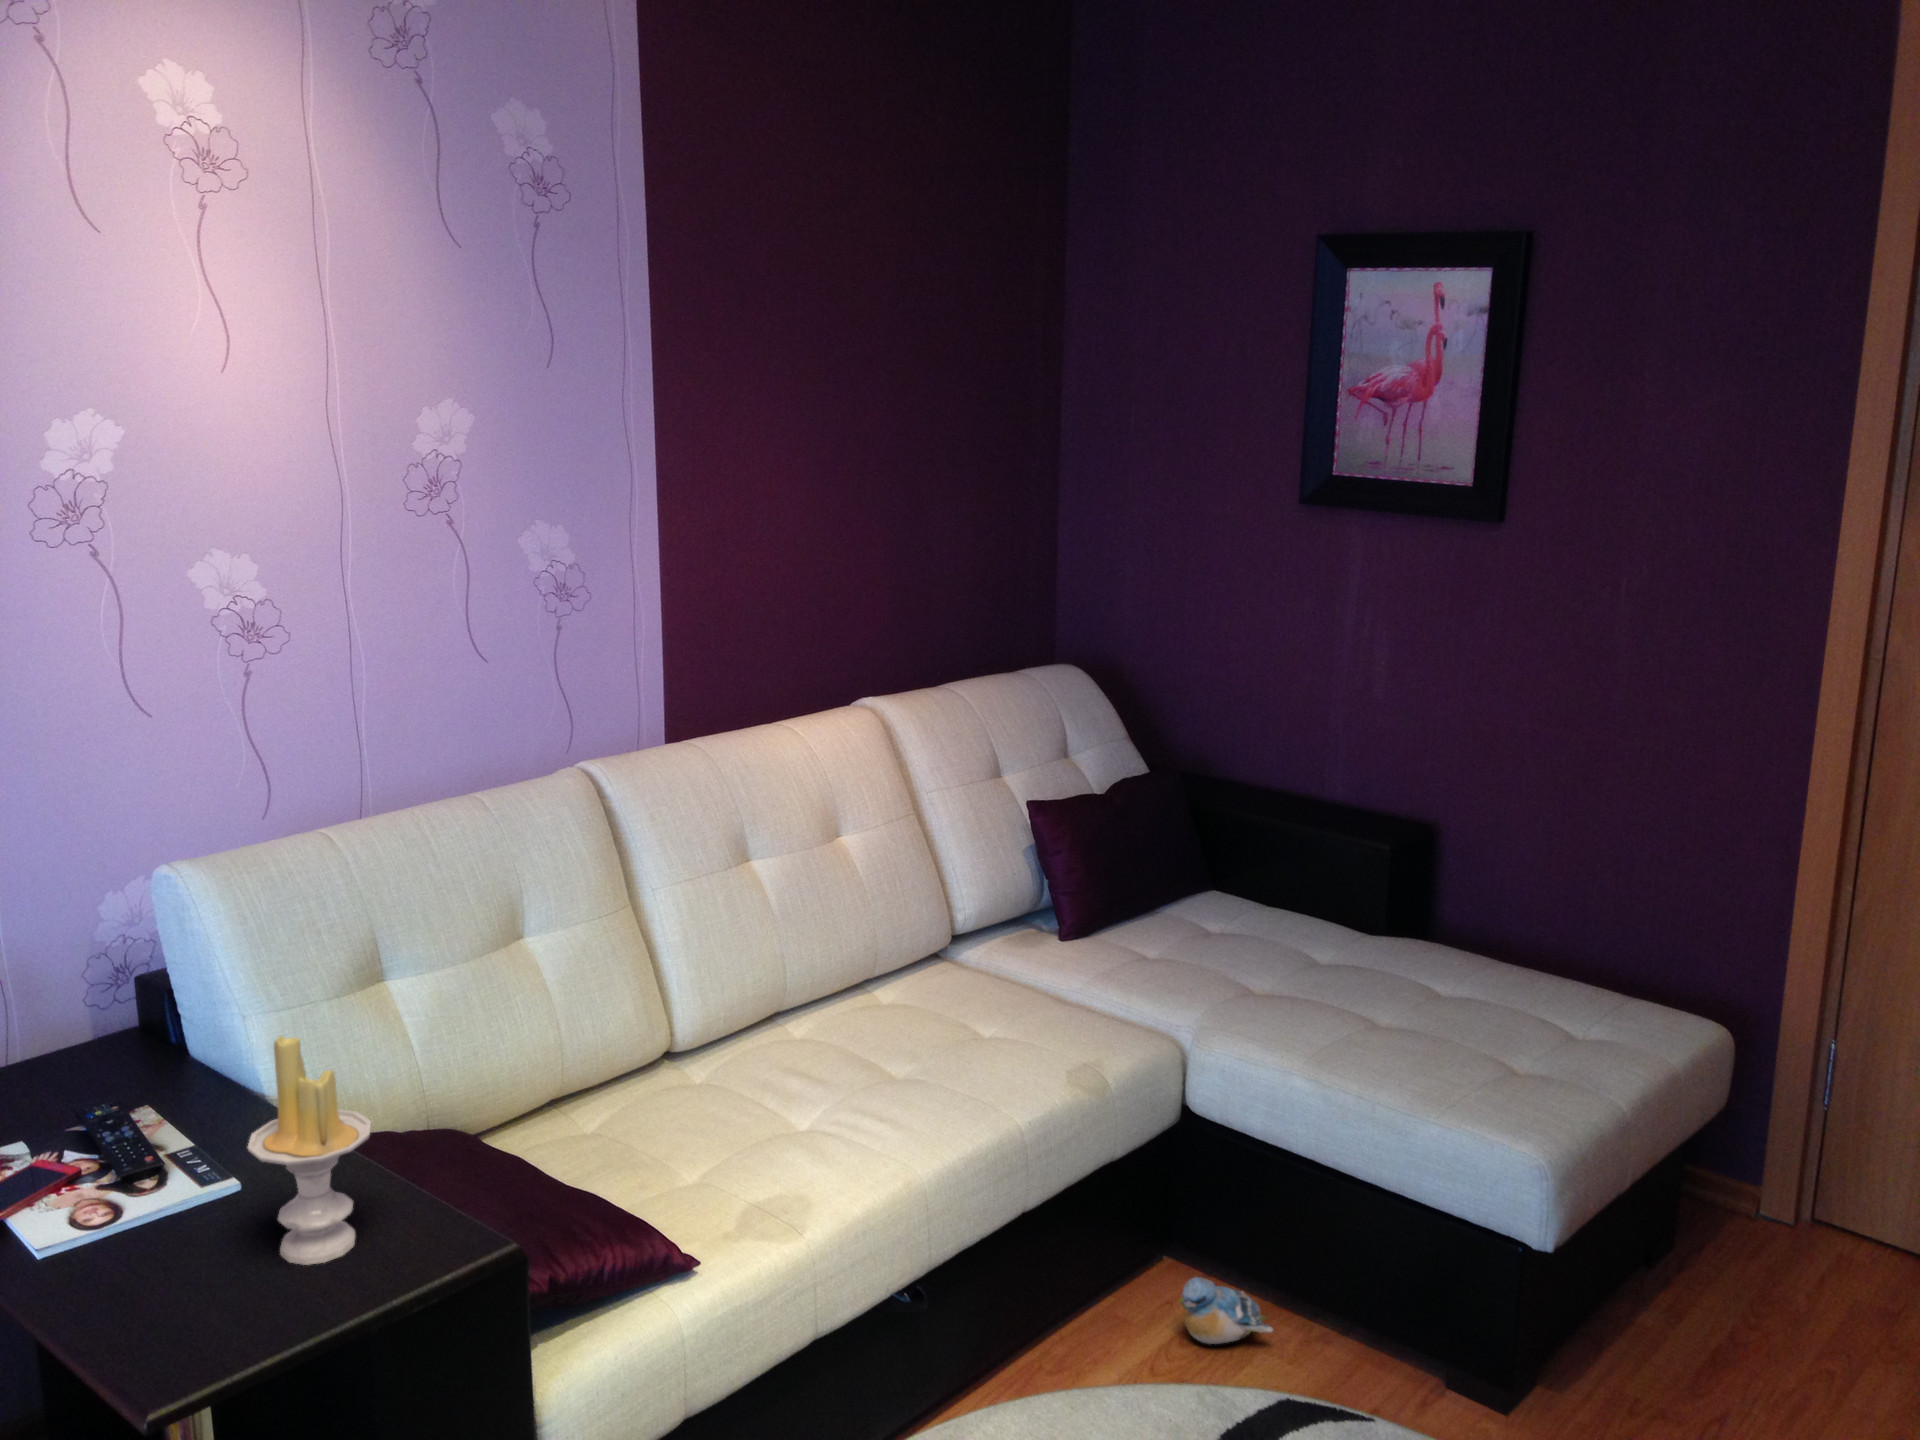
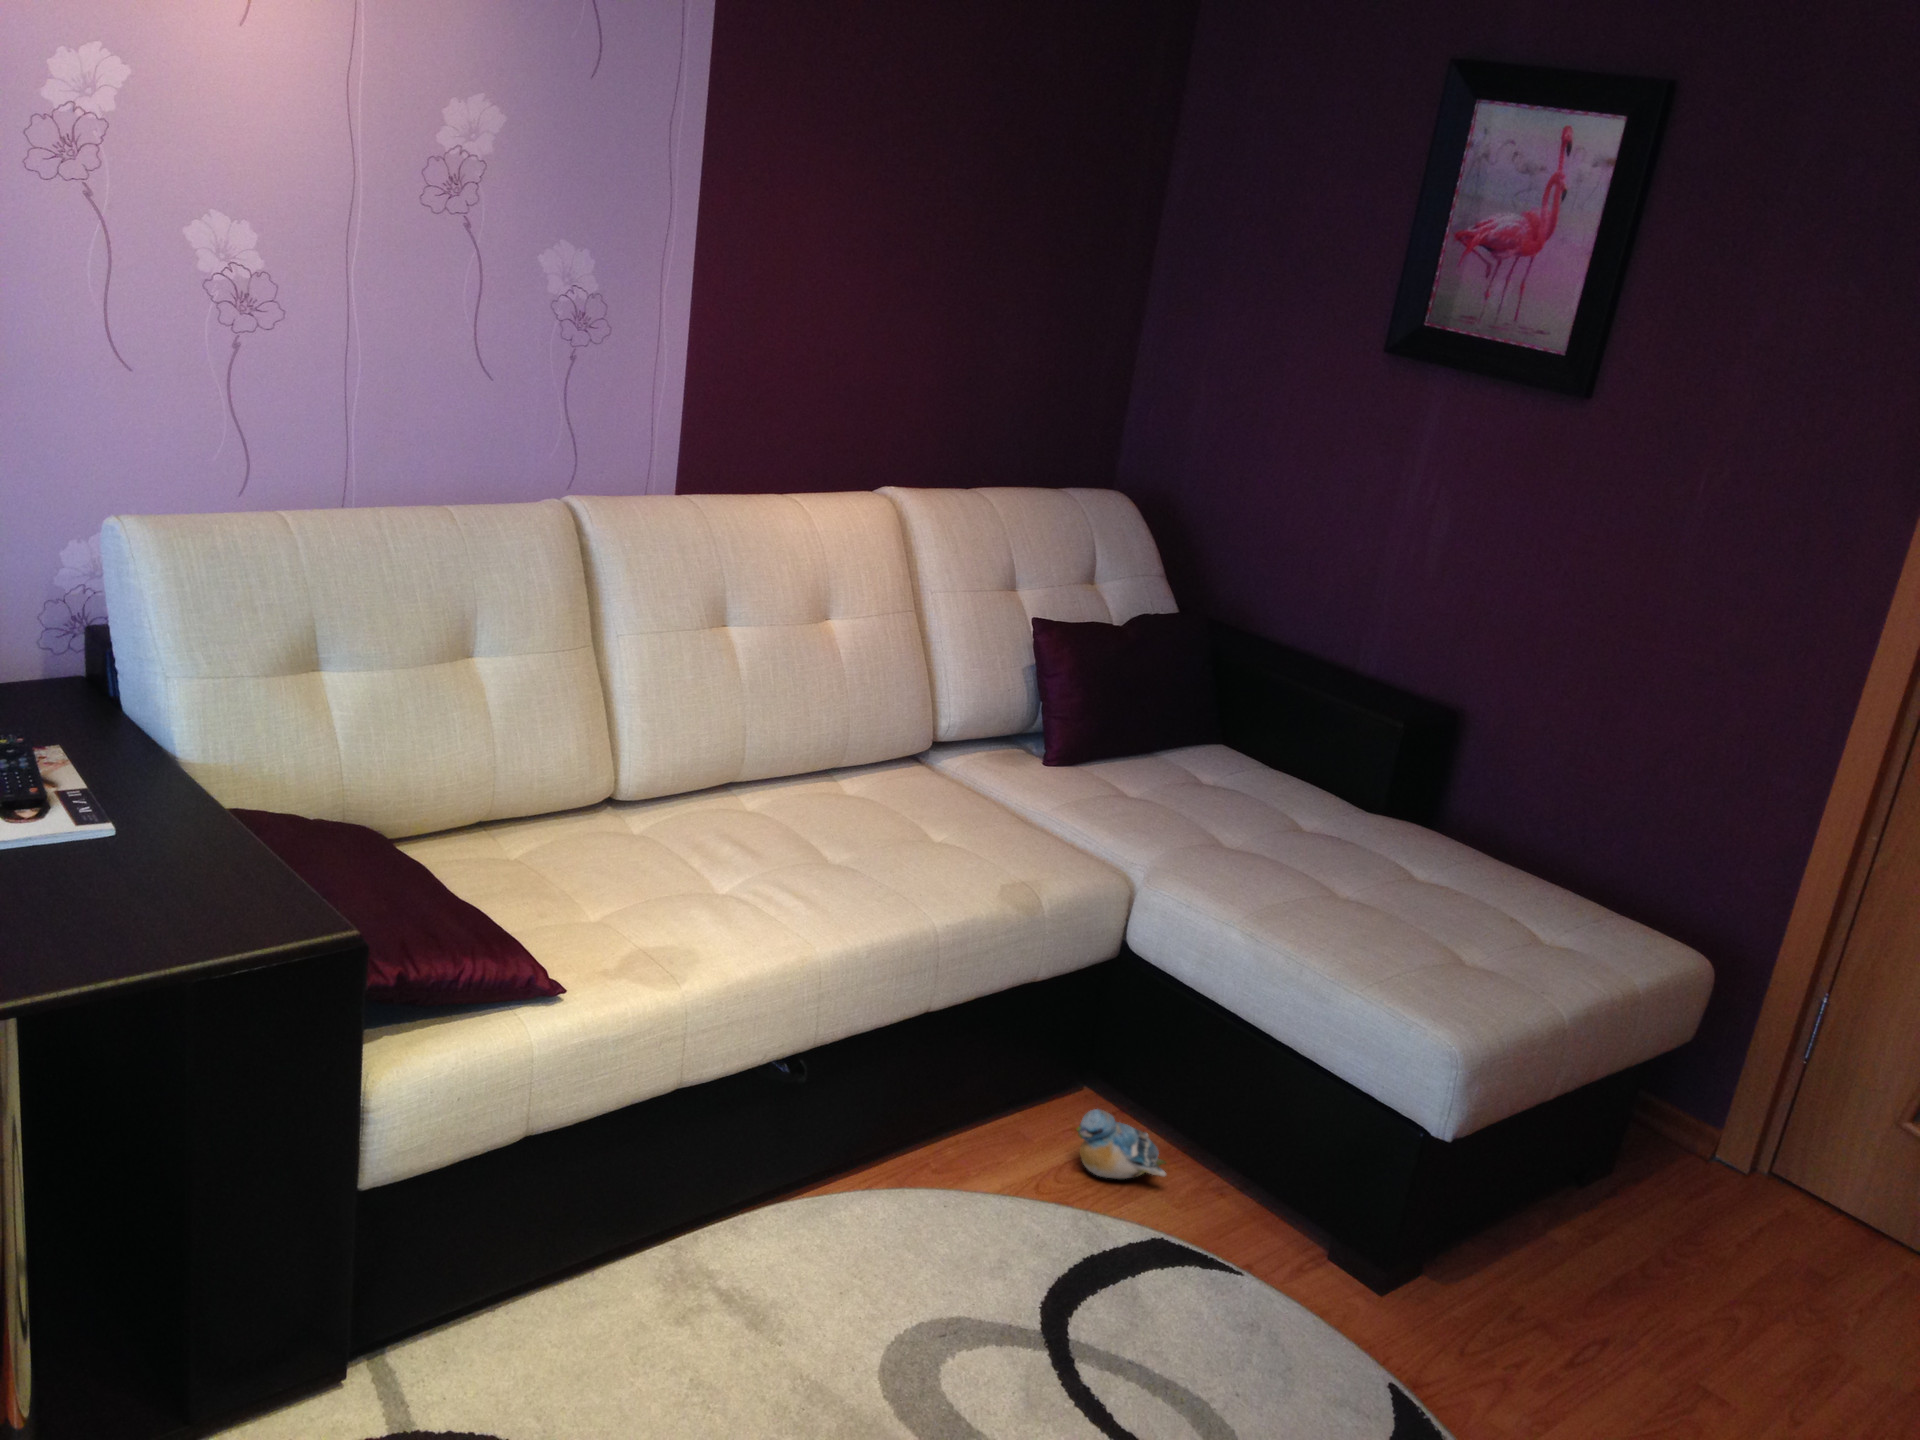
candle: present [248,1036,371,1265] -> none [98,679,229,910]

